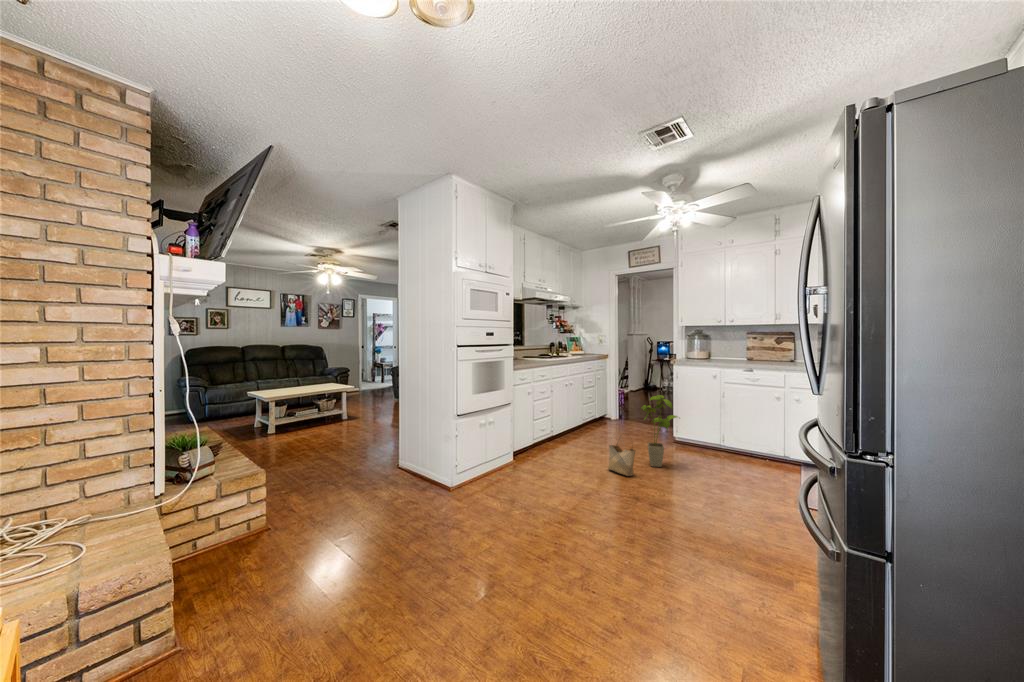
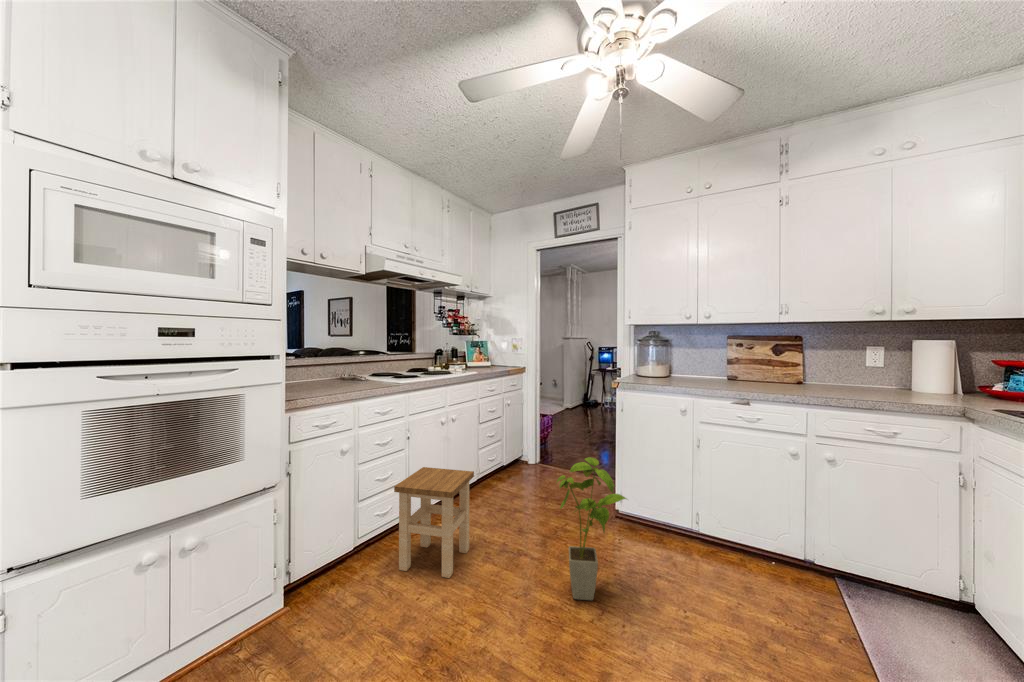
stool: none [553,406,591,458] -> present [394,467,474,578]
woven basket: present [608,433,635,476] -> none [485,542,538,648]

